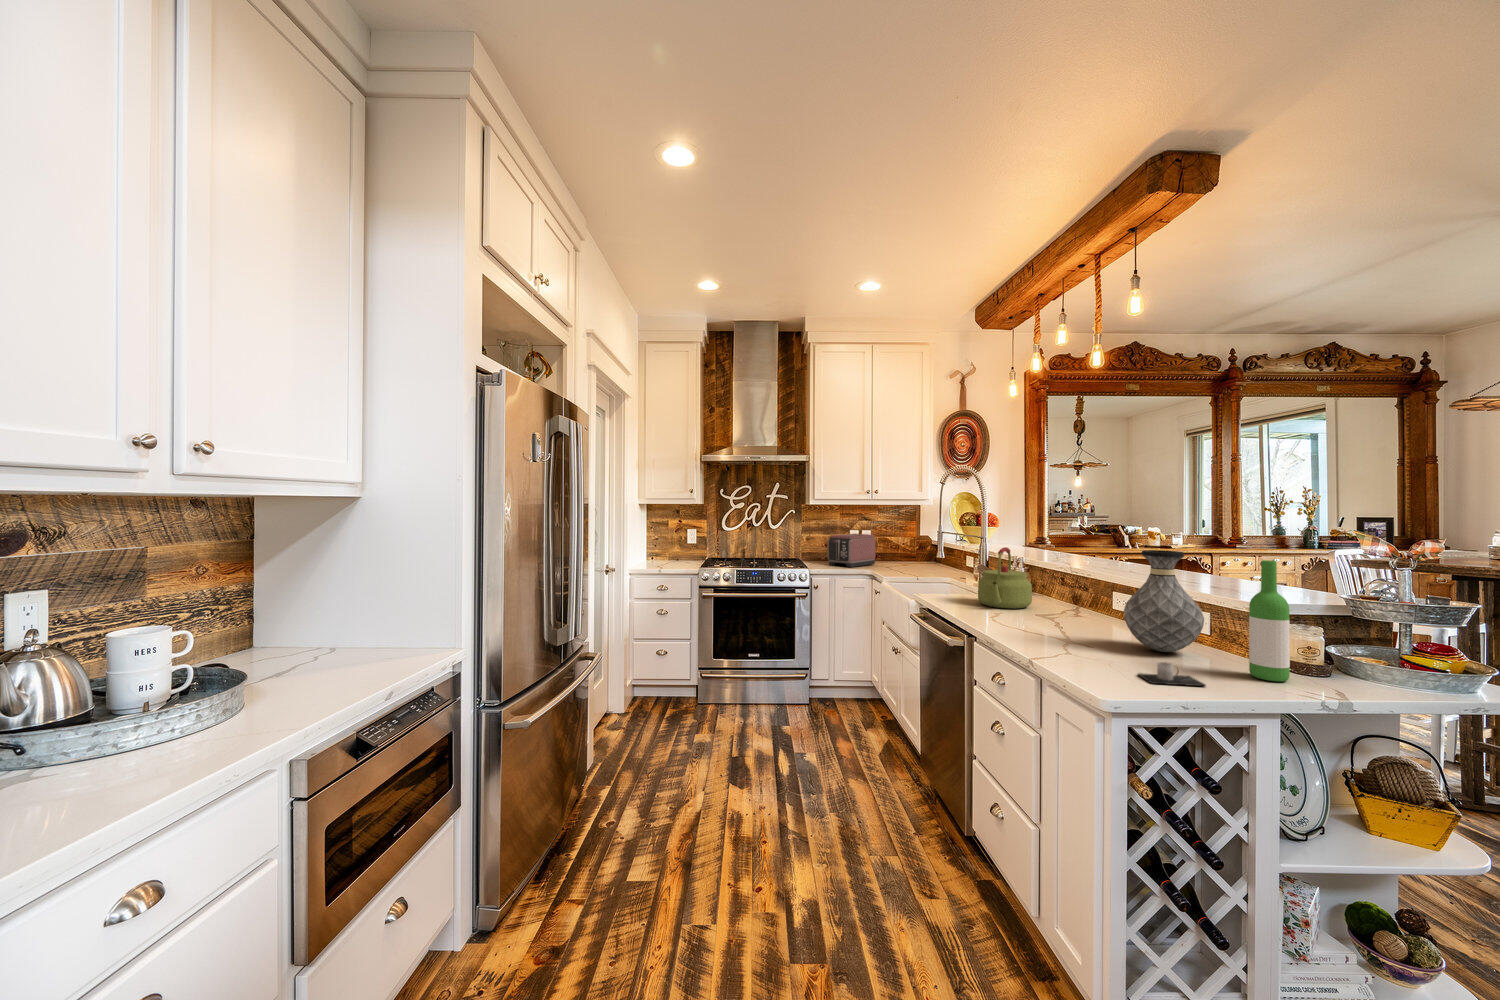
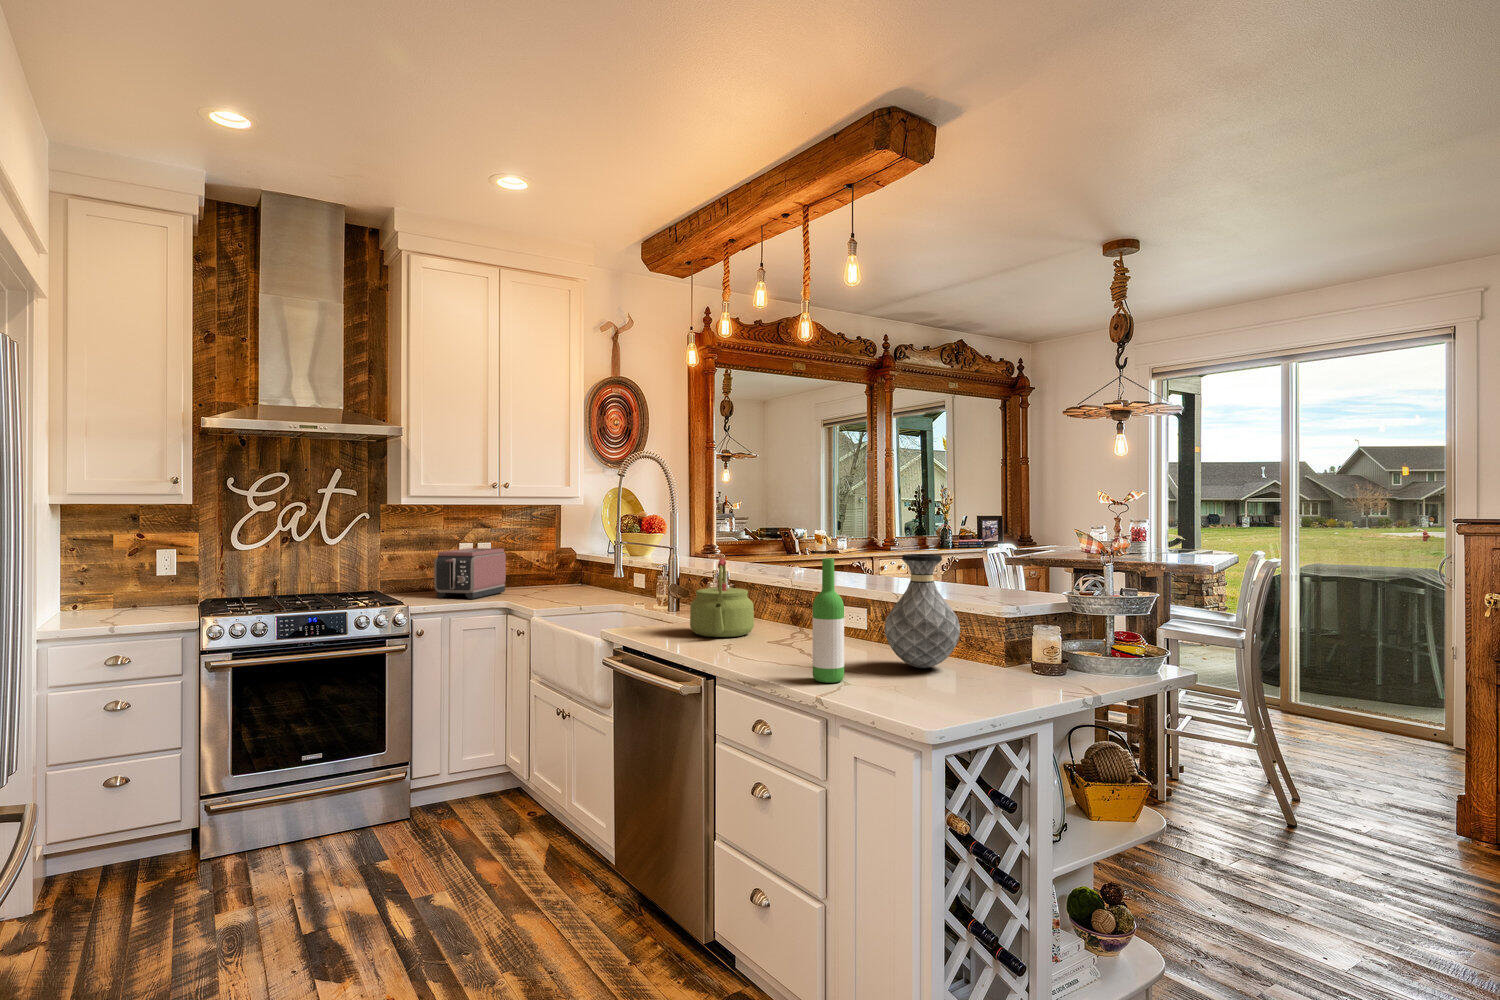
wine bottle: present [1249,560,1290,681] -> present [813,558,844,683]
mug: present [1138,662,1206,686] -> none [928,679,993,705]

